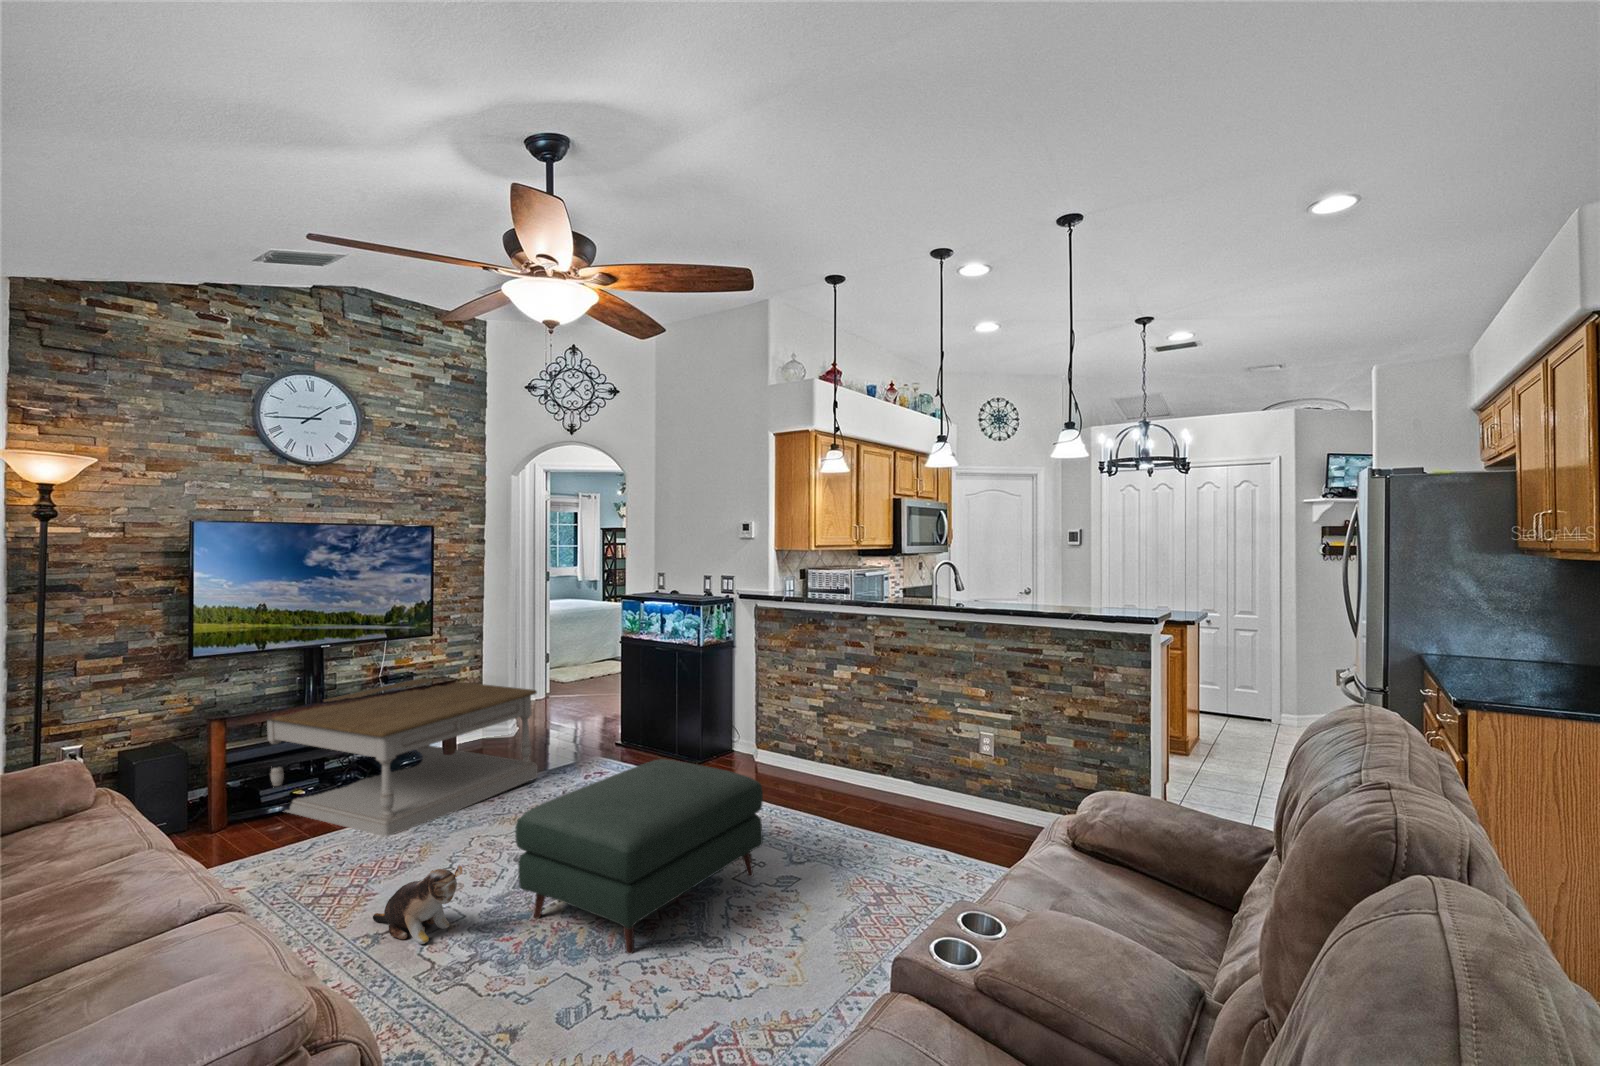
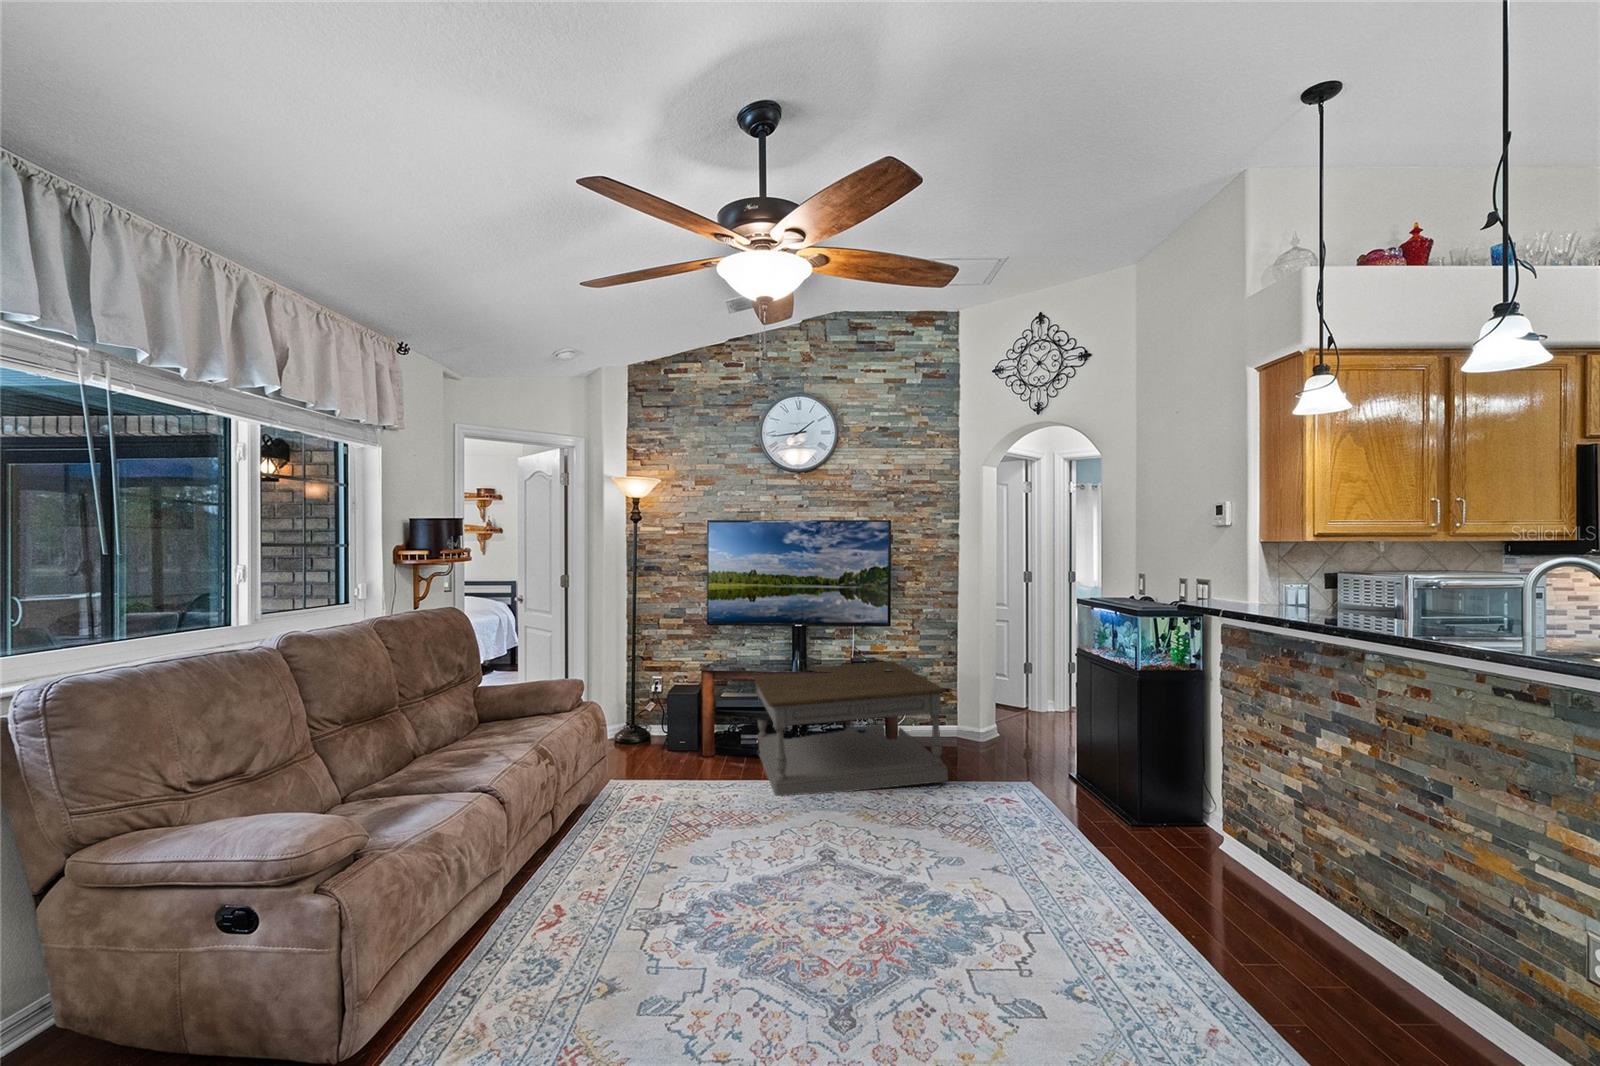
ottoman: present [515,759,763,954] -> none [714,795,985,1014]
plush toy: present [373,866,462,944] -> none [643,836,684,901]

